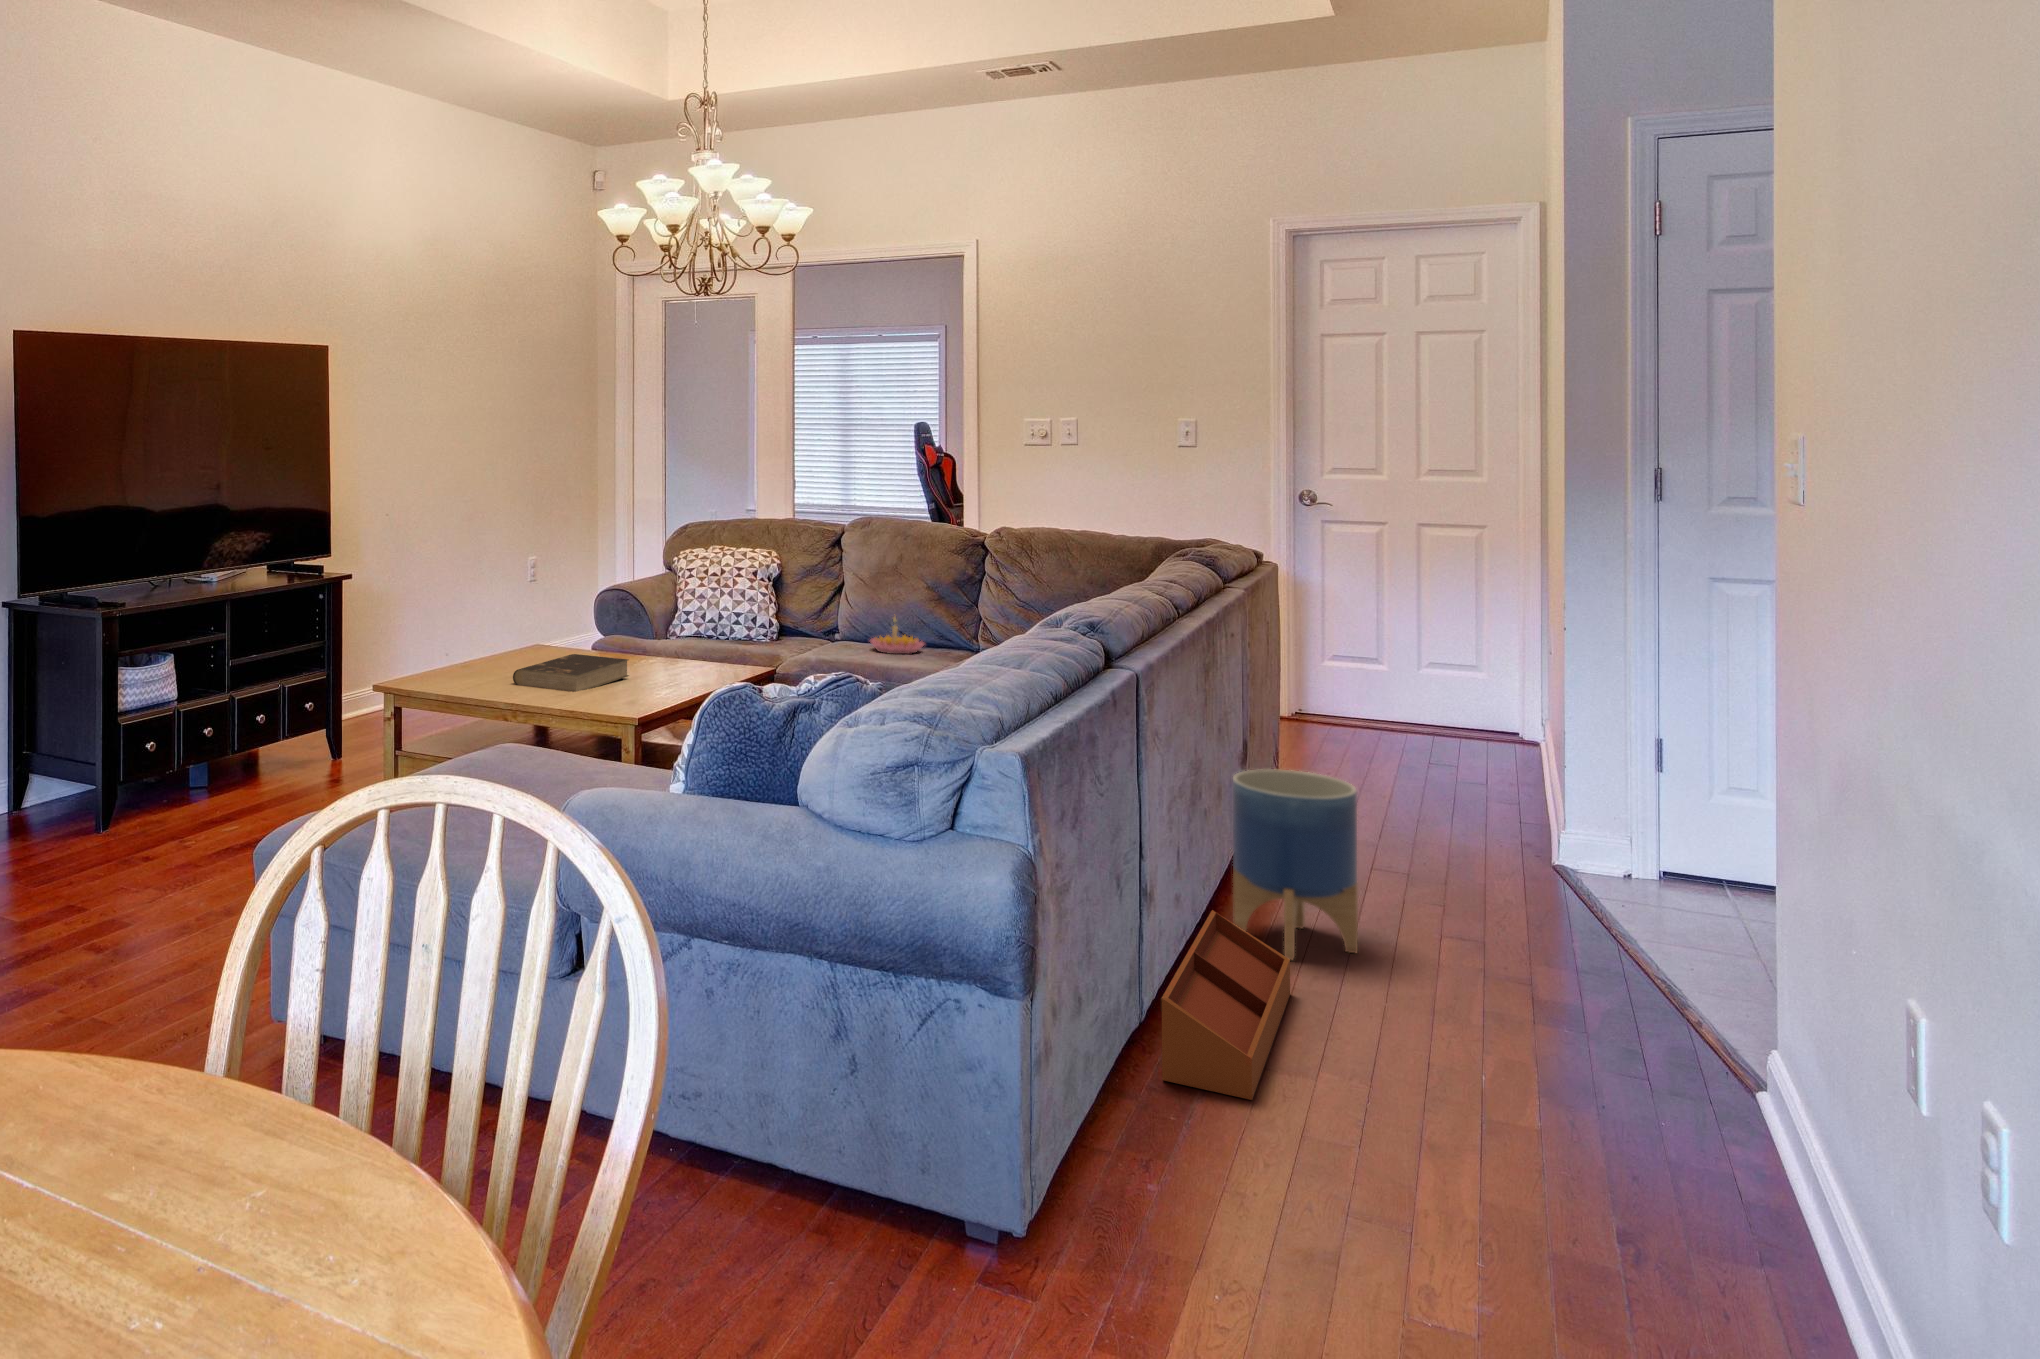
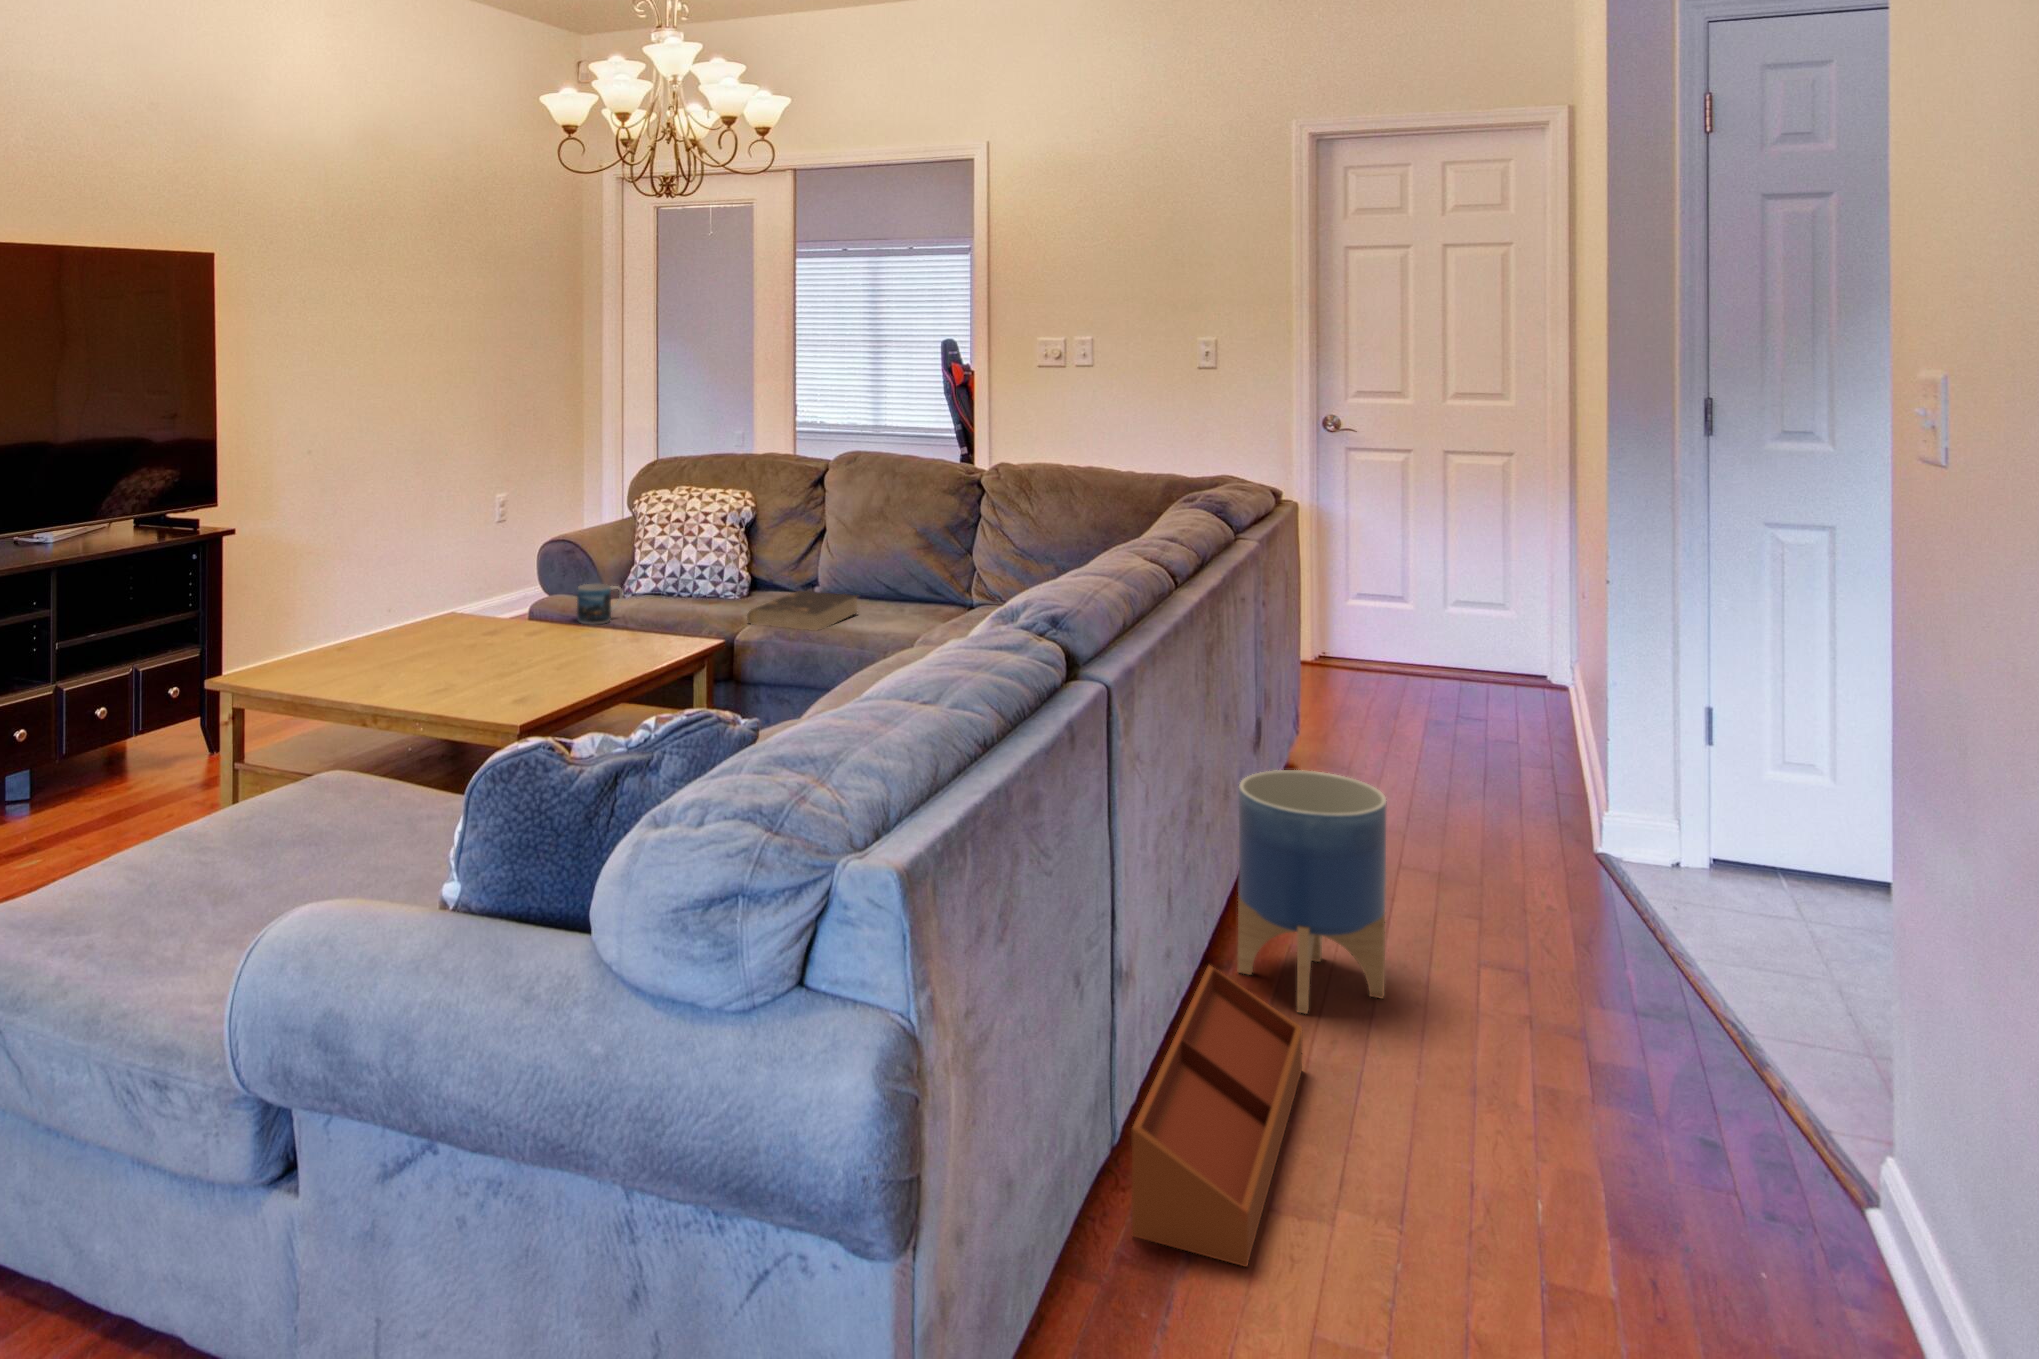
candle holder: present [870,618,924,654] -> none [848,563,911,609]
mug: none [643,625,680,659] -> present [577,584,623,625]
book: present [513,654,629,692] -> present [747,591,857,631]

